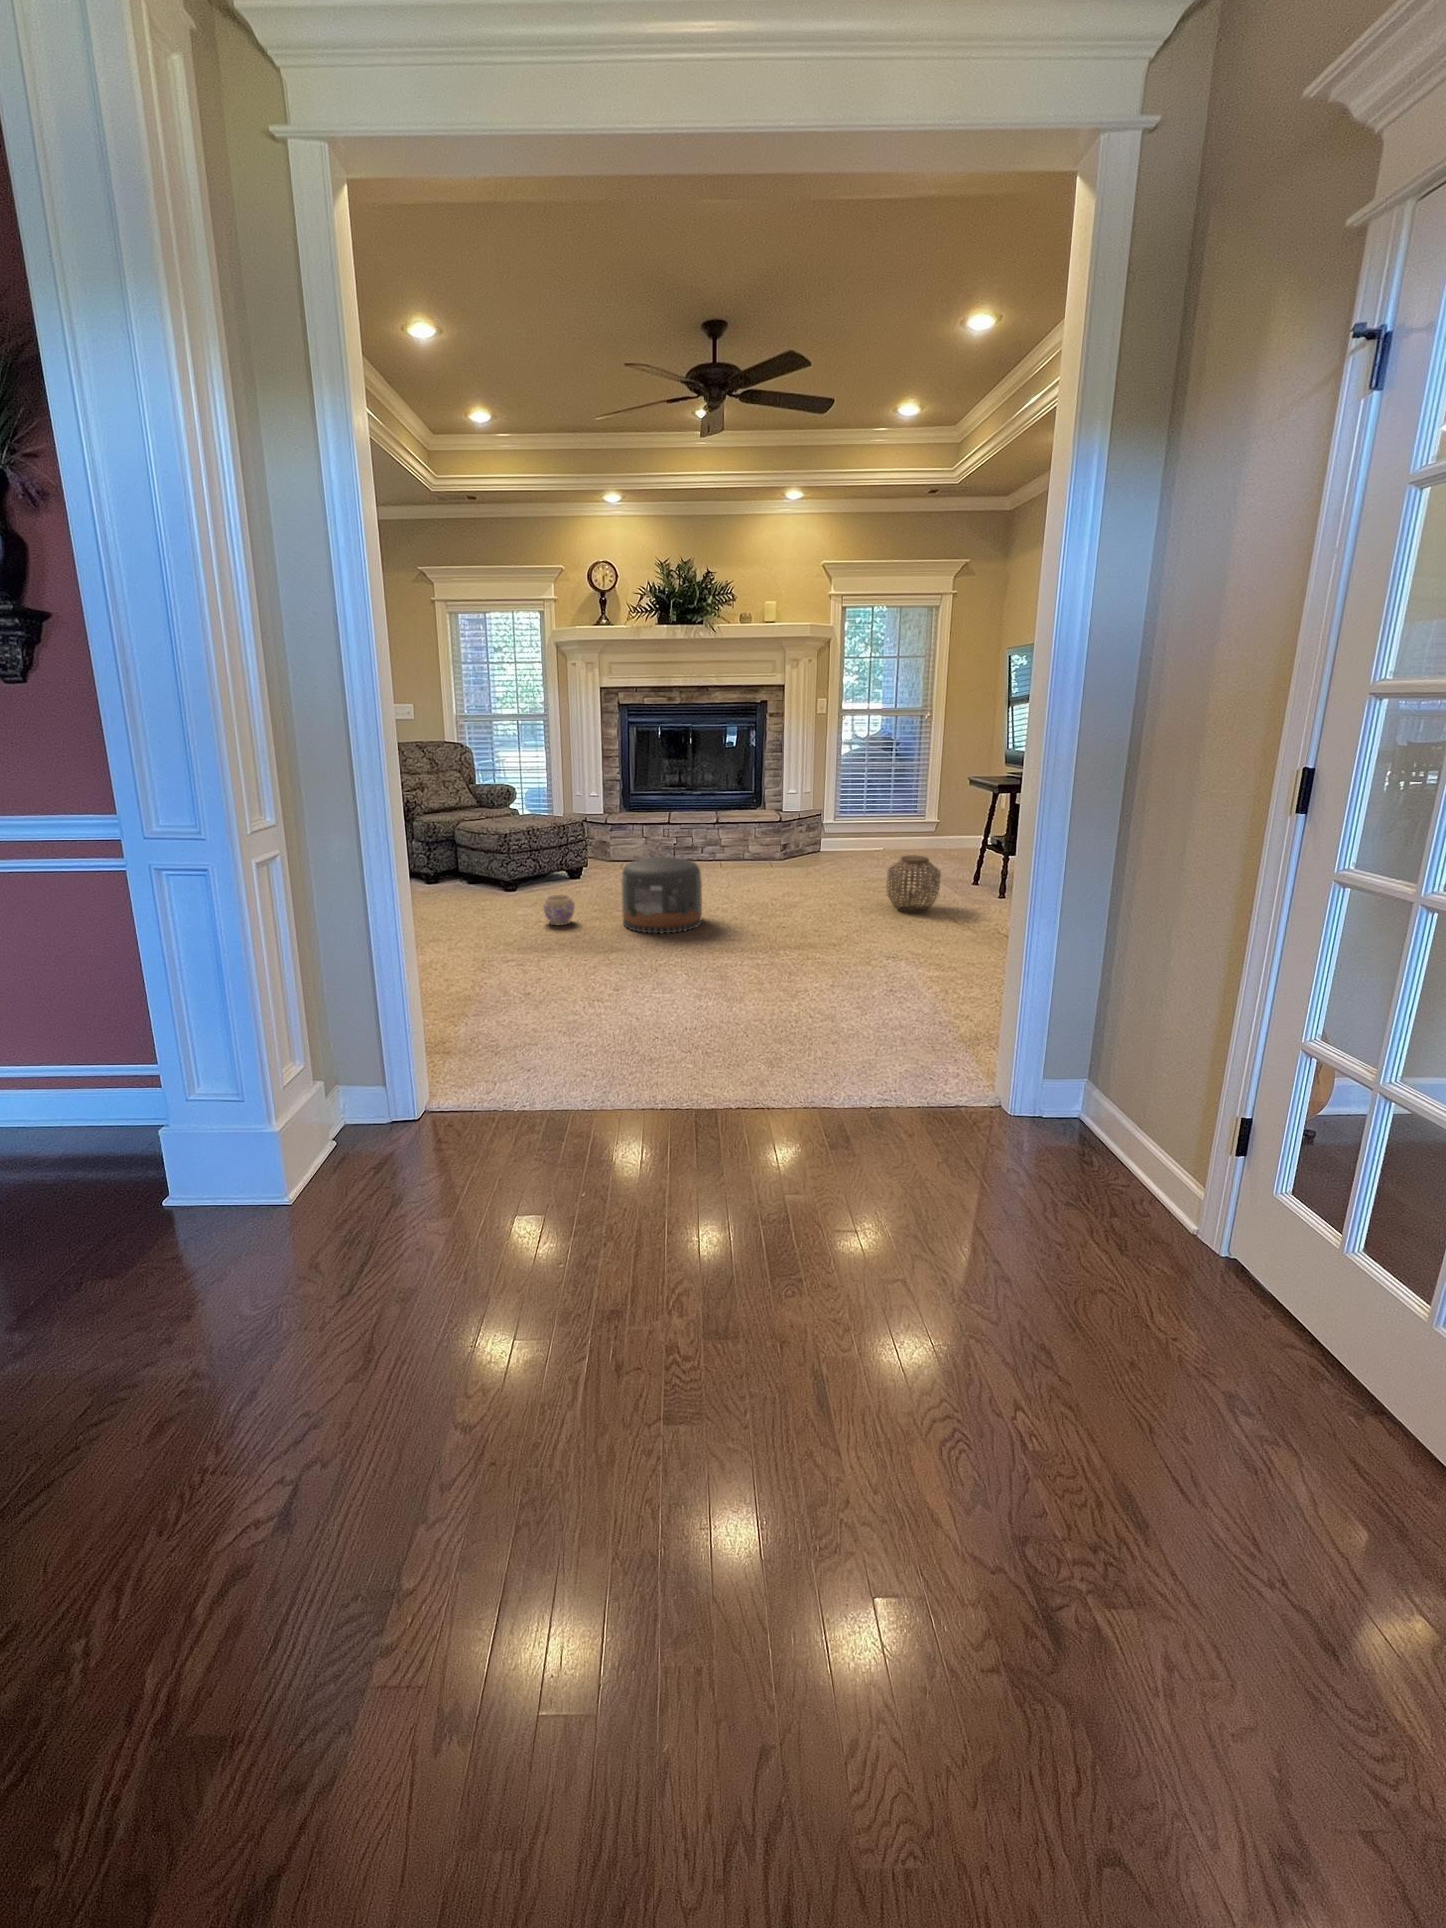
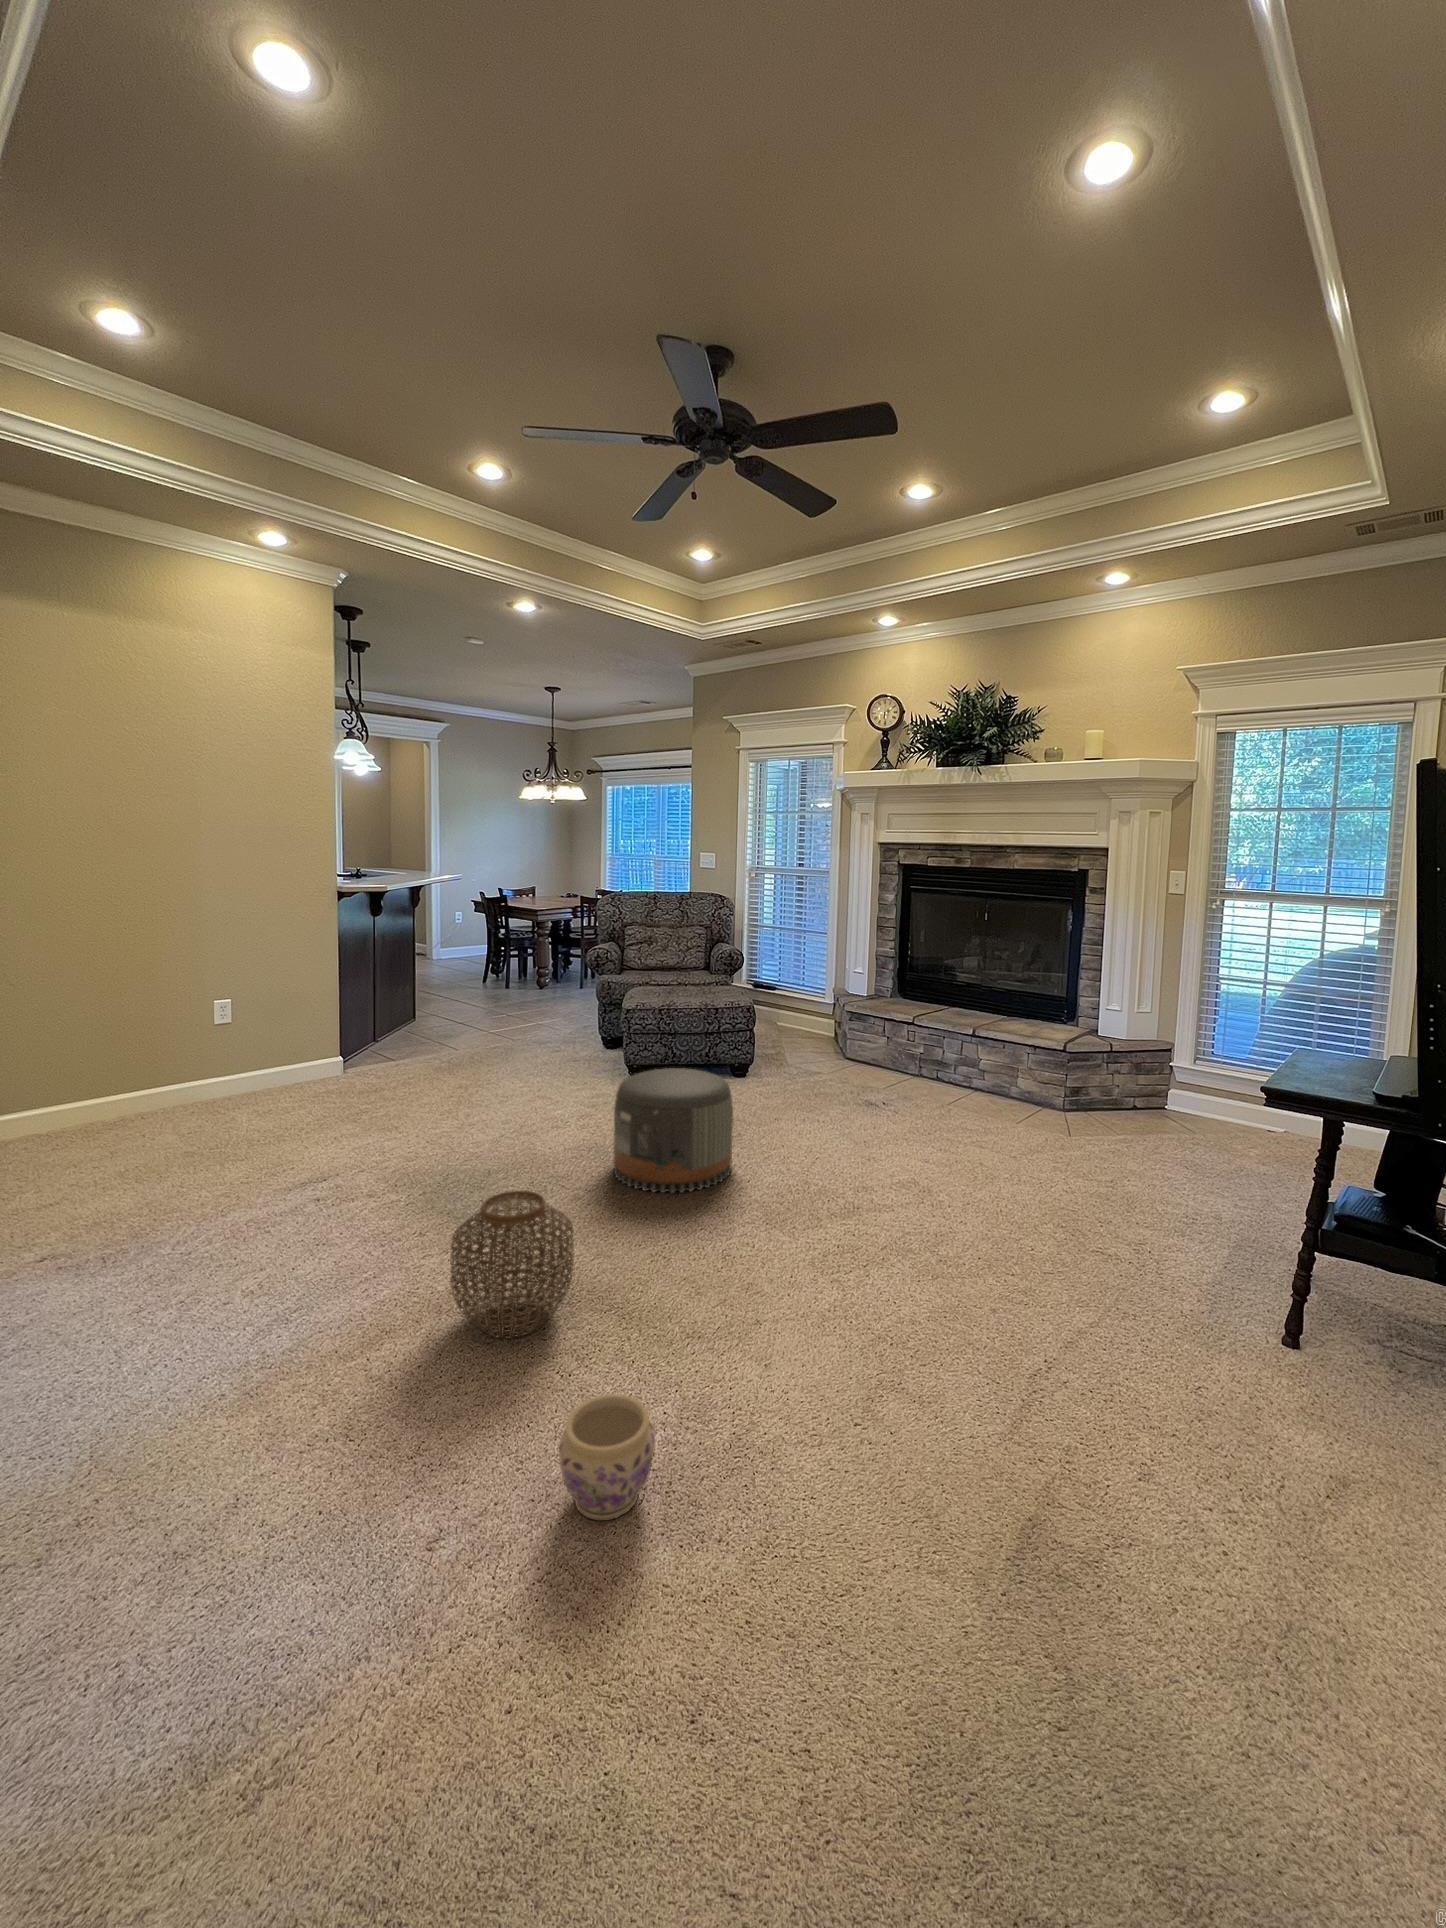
woven basket: present [887,855,940,913] -> present [451,1191,574,1338]
planter: present [543,894,575,925] -> present [559,1394,655,1521]

